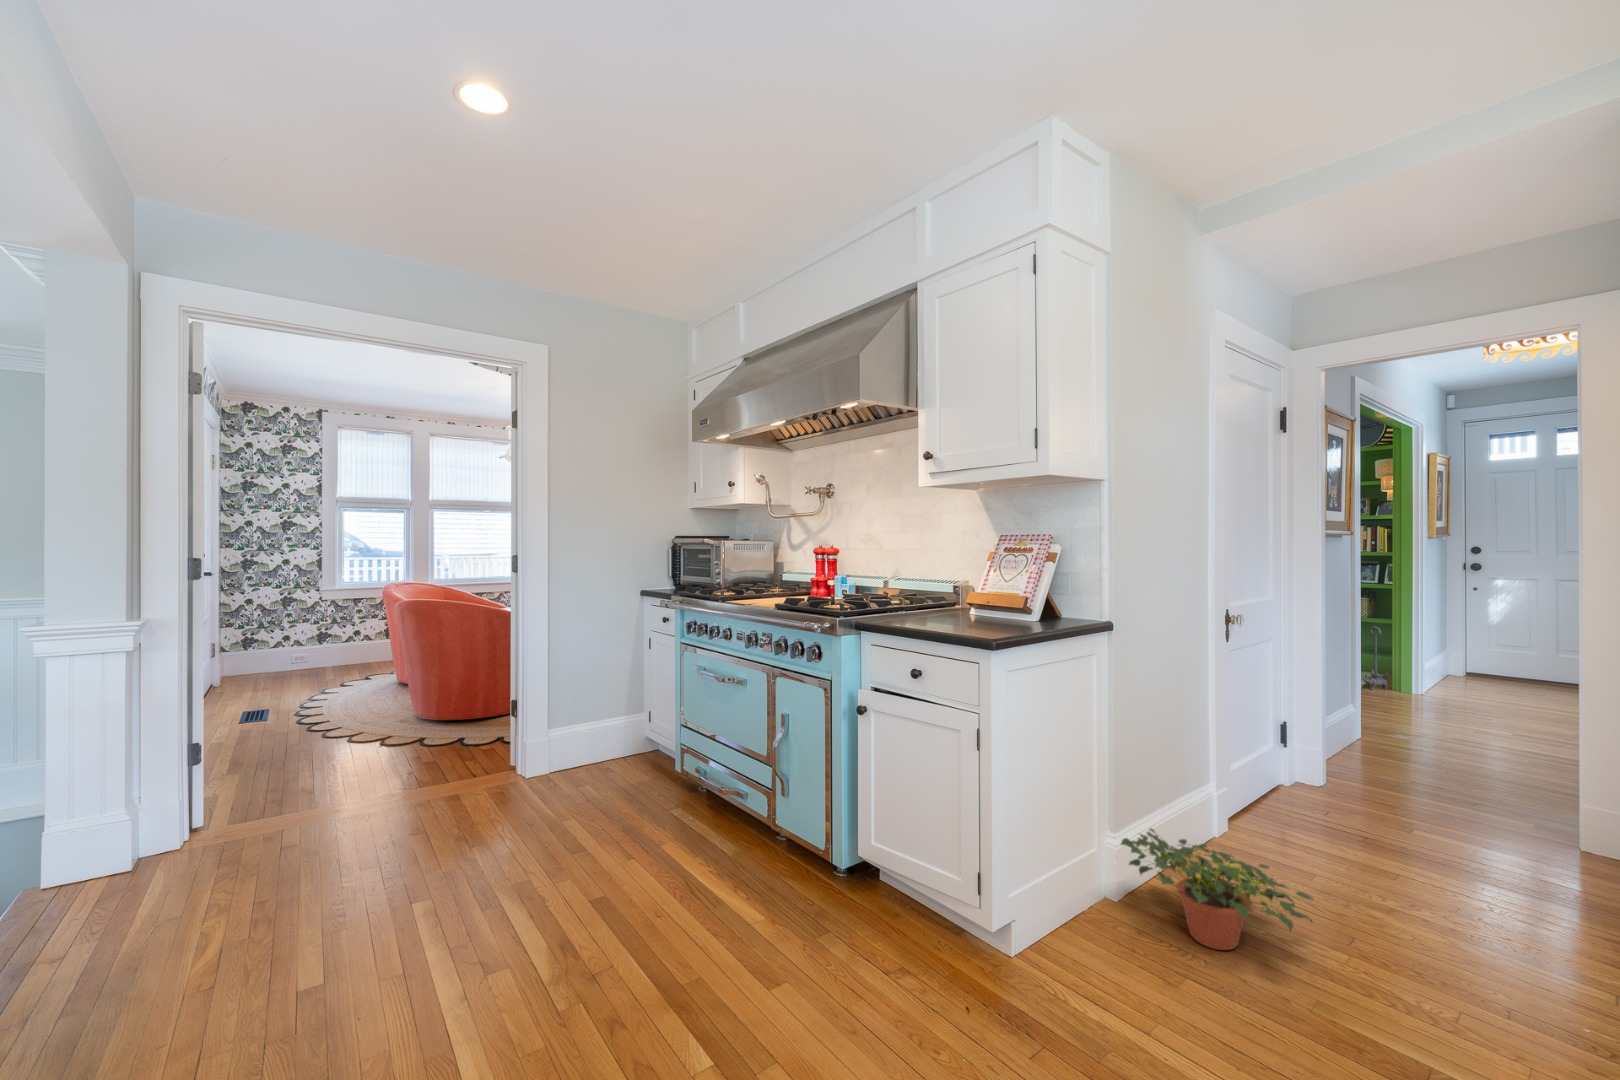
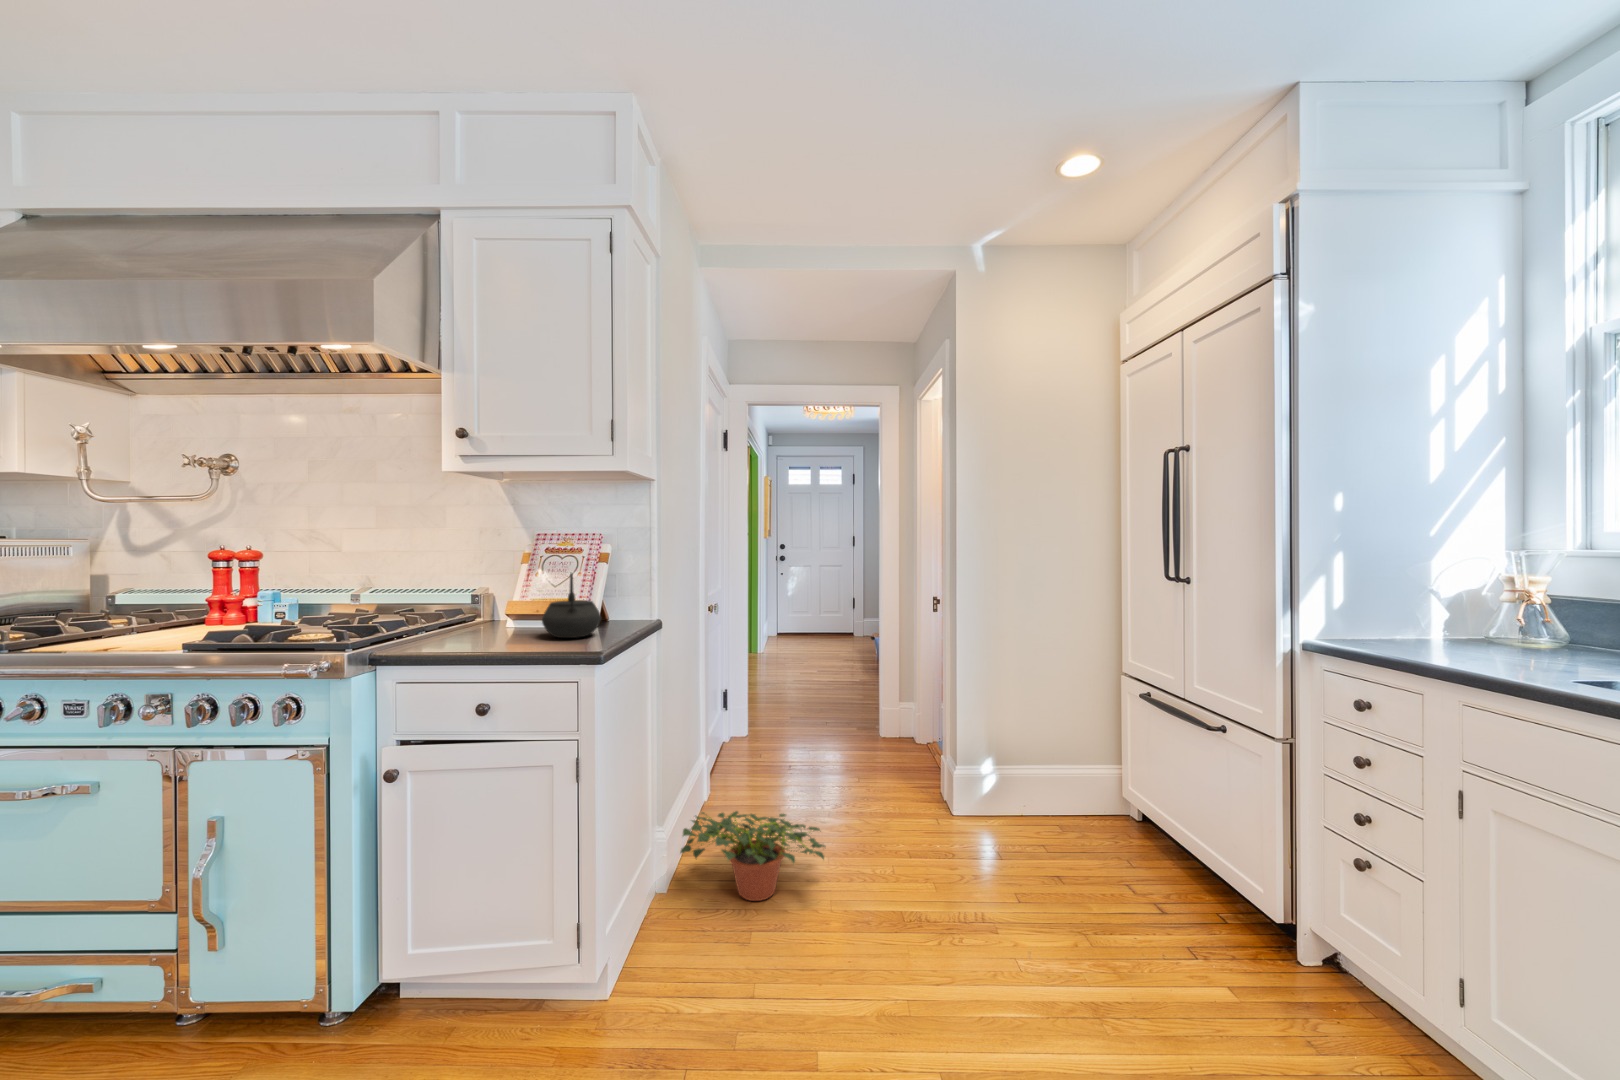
kettle: none [975,567,1028,626] -> present [542,573,601,638]

